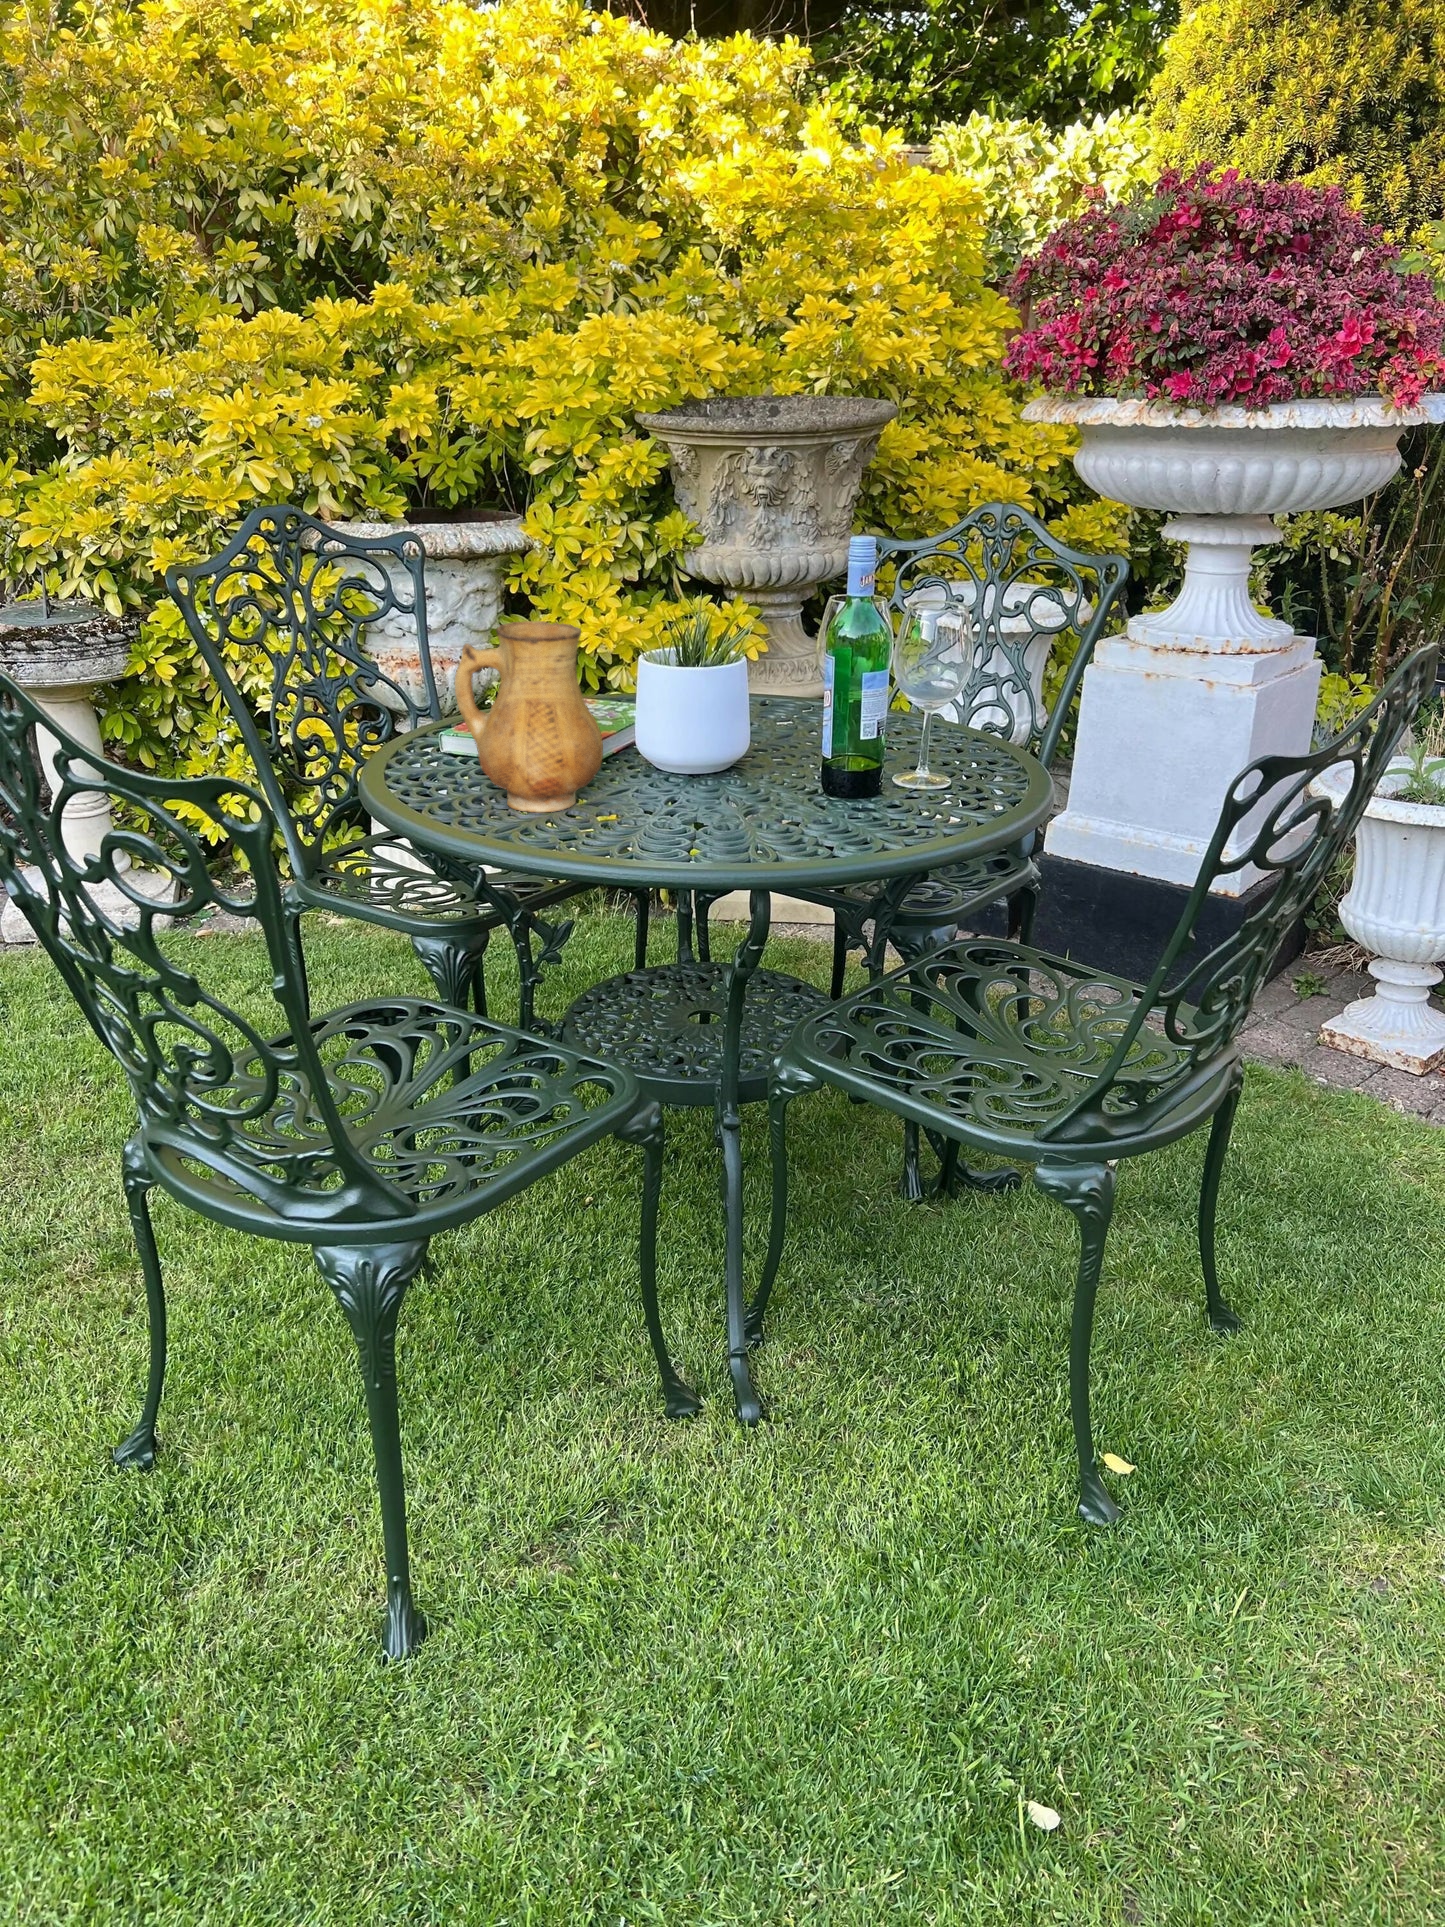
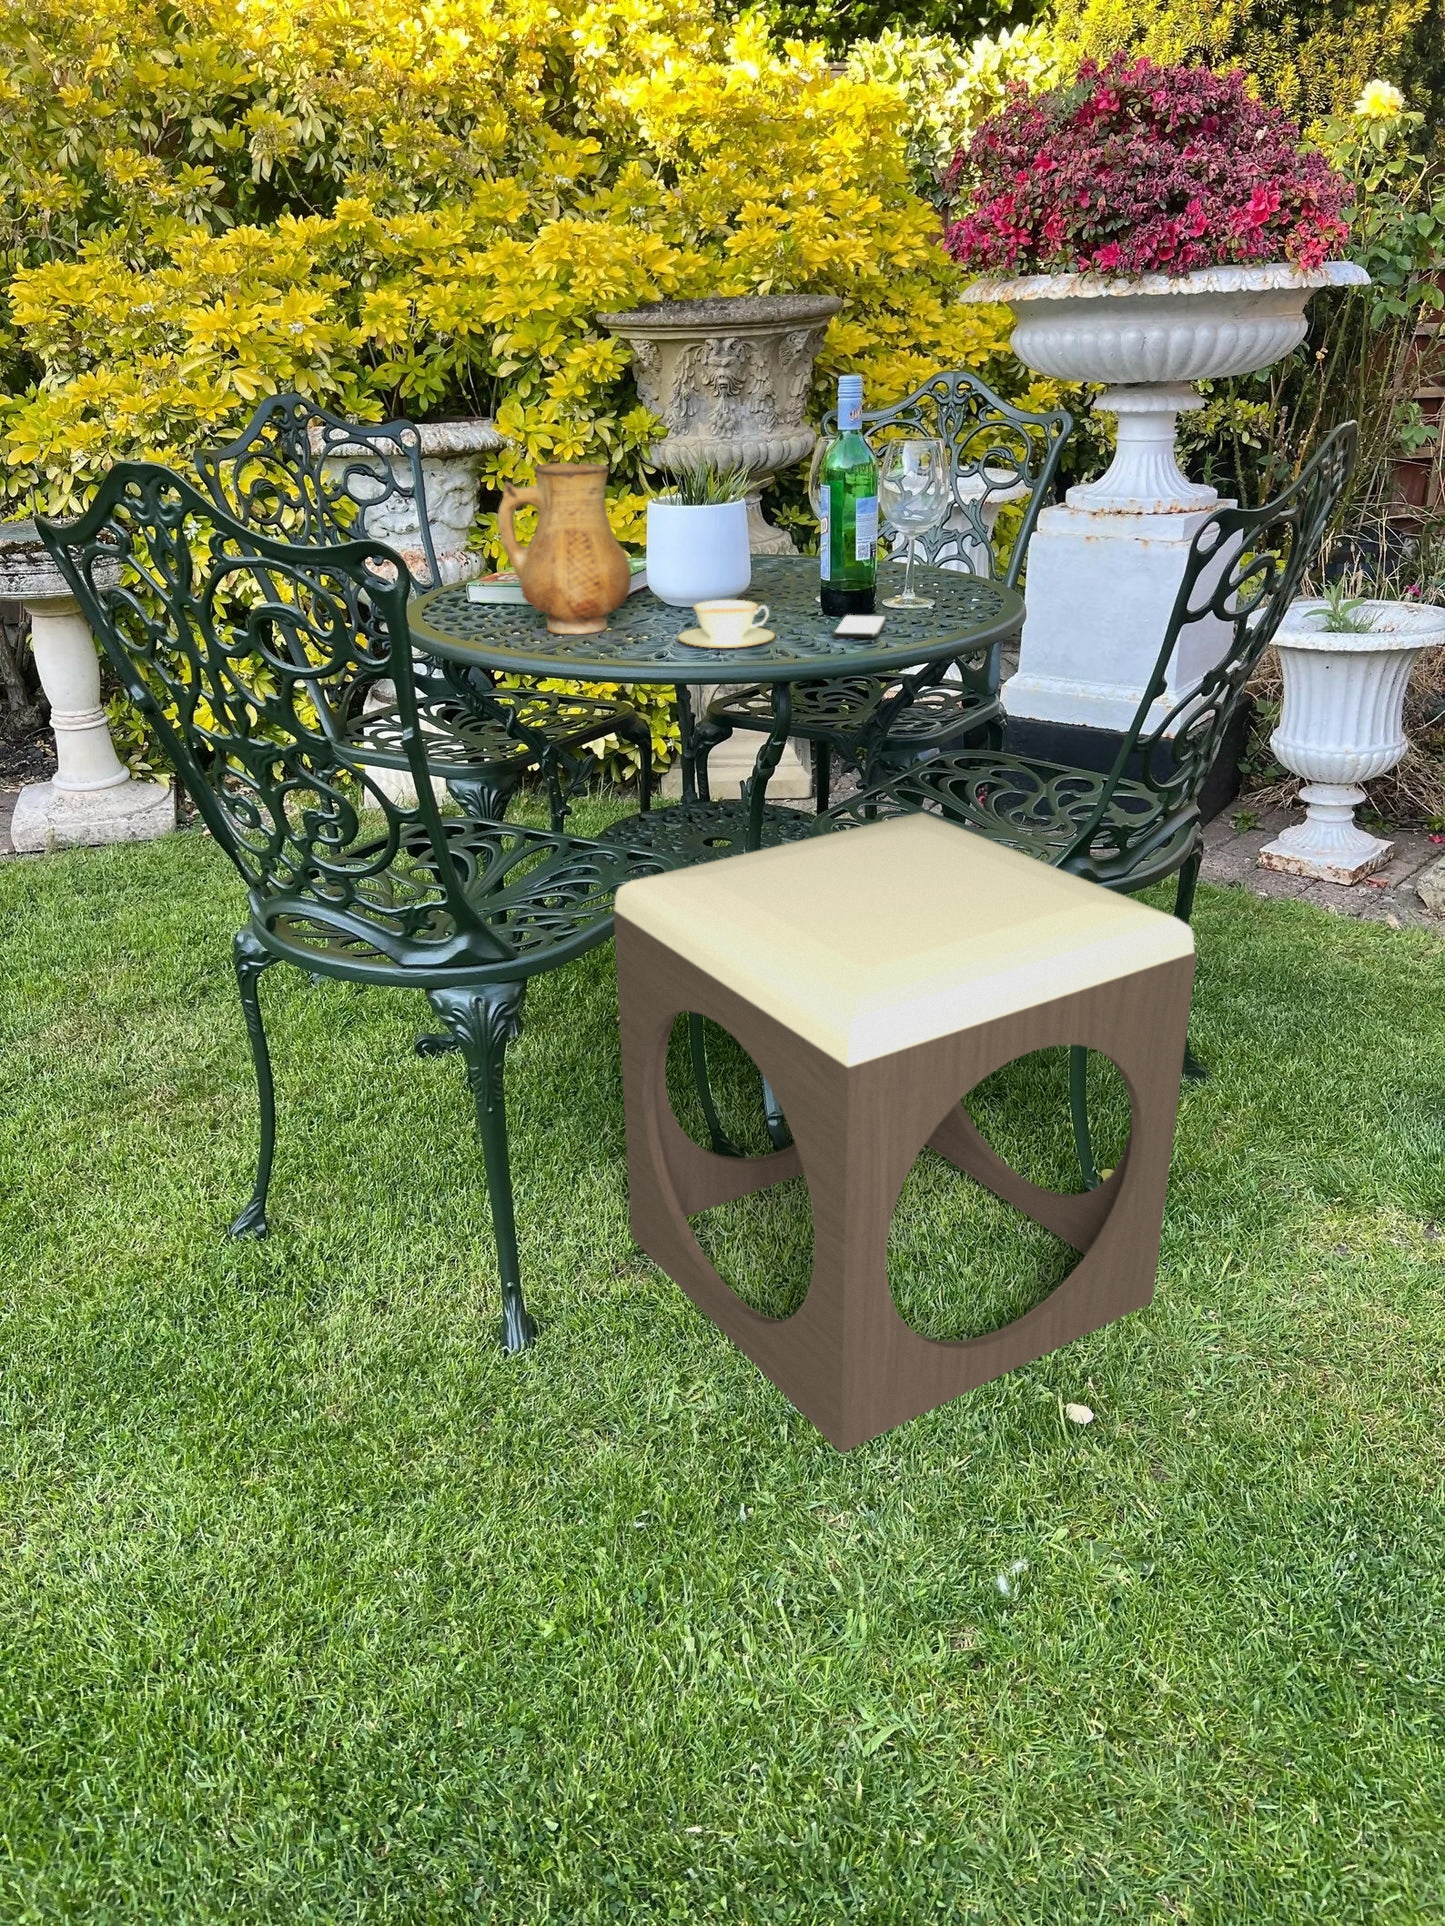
teacup: none [645,785,756,846] -> present [678,600,775,648]
smartphone: none [823,802,889,839] -> present [834,615,886,639]
footstool: none [538,1042,1214,1855] -> present [614,812,1197,1453]

